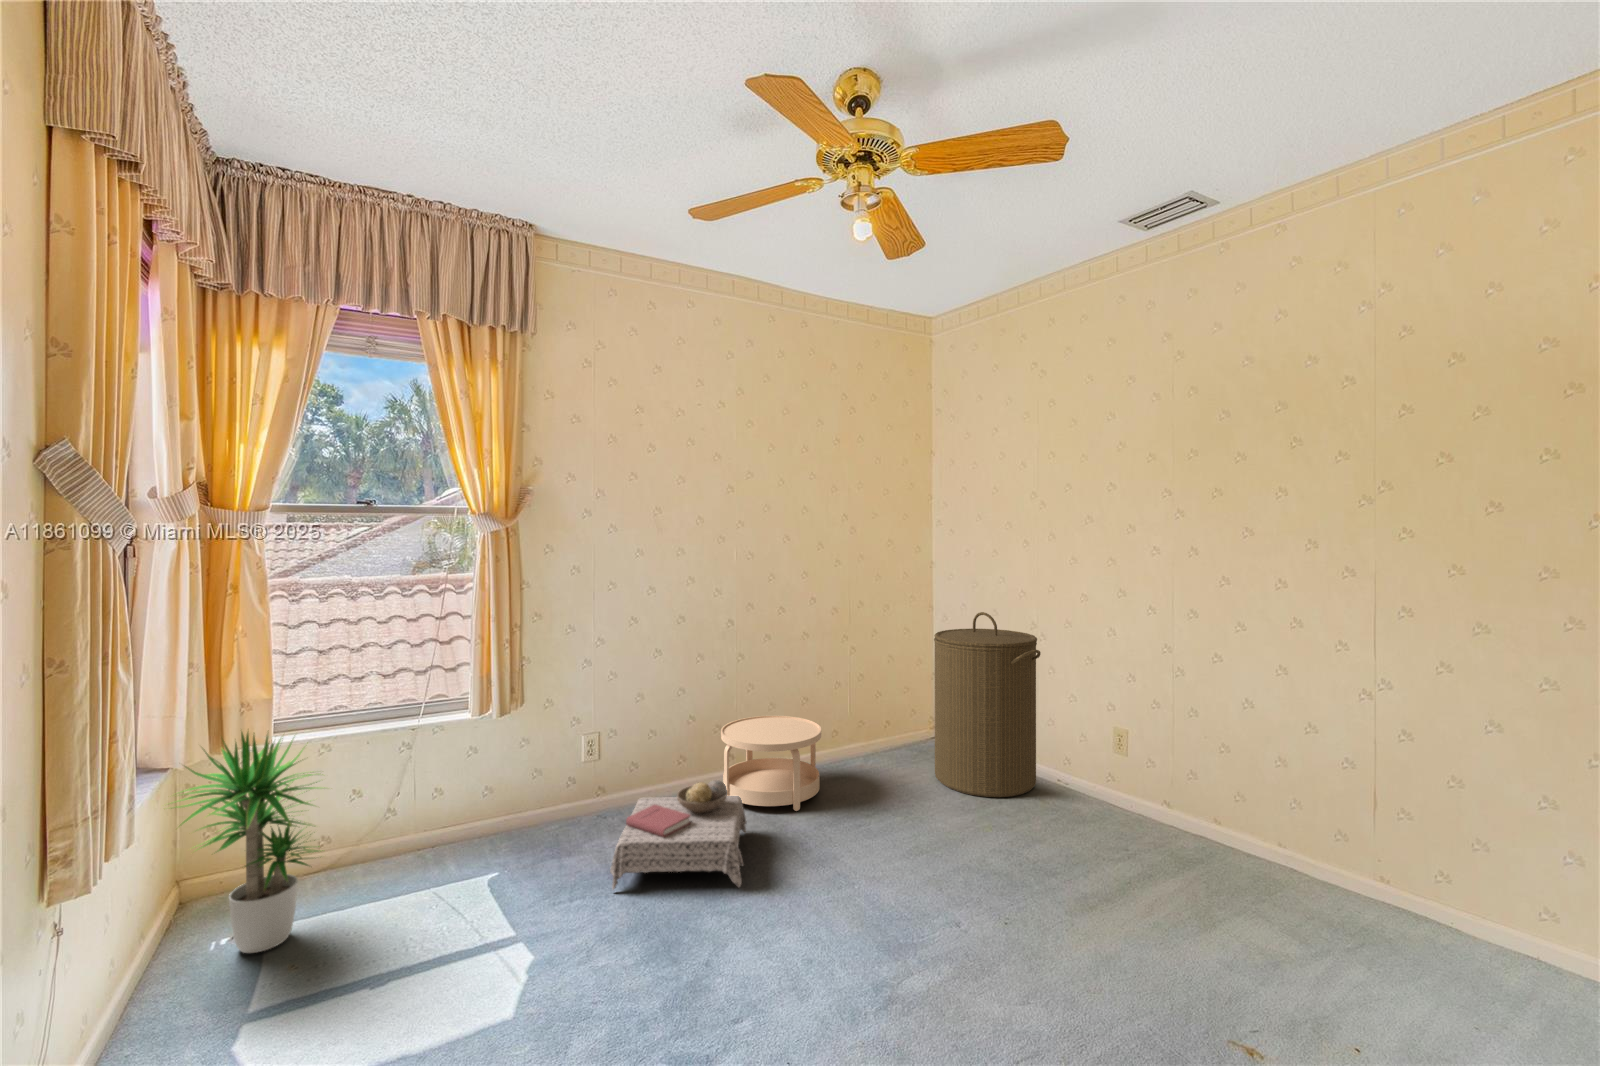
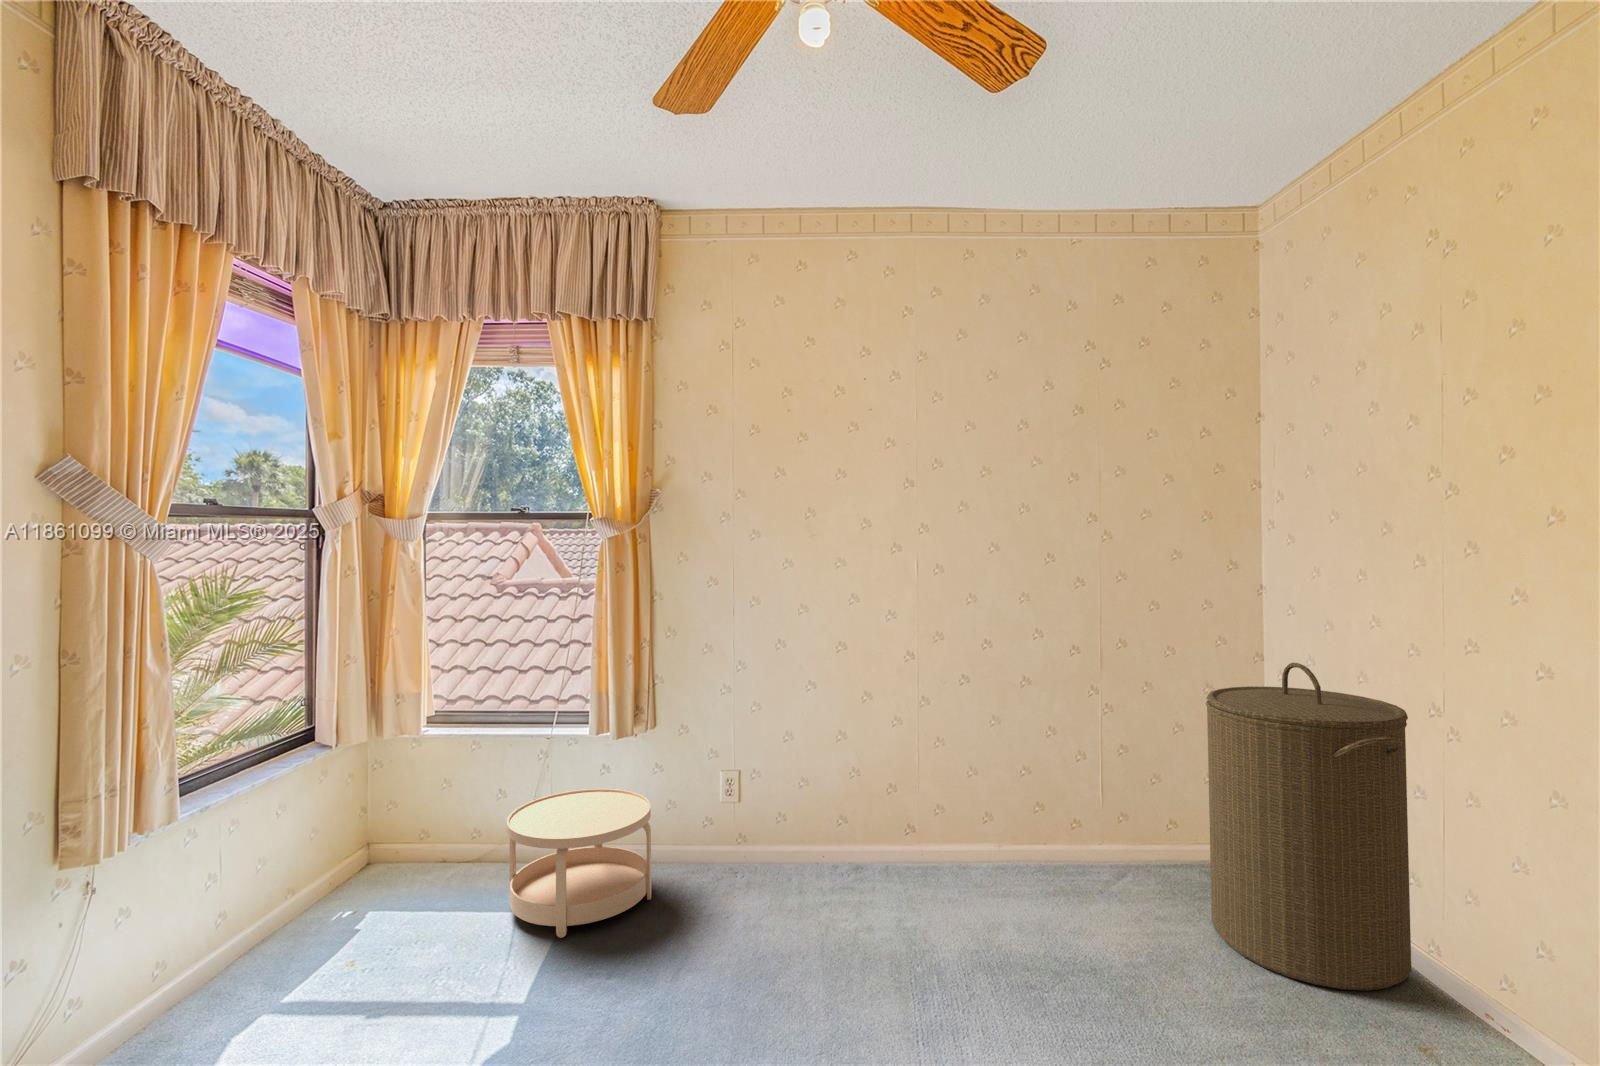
side table: present [721,716,821,811] -> present [507,789,651,938]
potted plant: present [175,732,320,953] -> none [280,722,427,941]
ottoman: present [610,780,747,889] -> none [665,858,871,1018]

